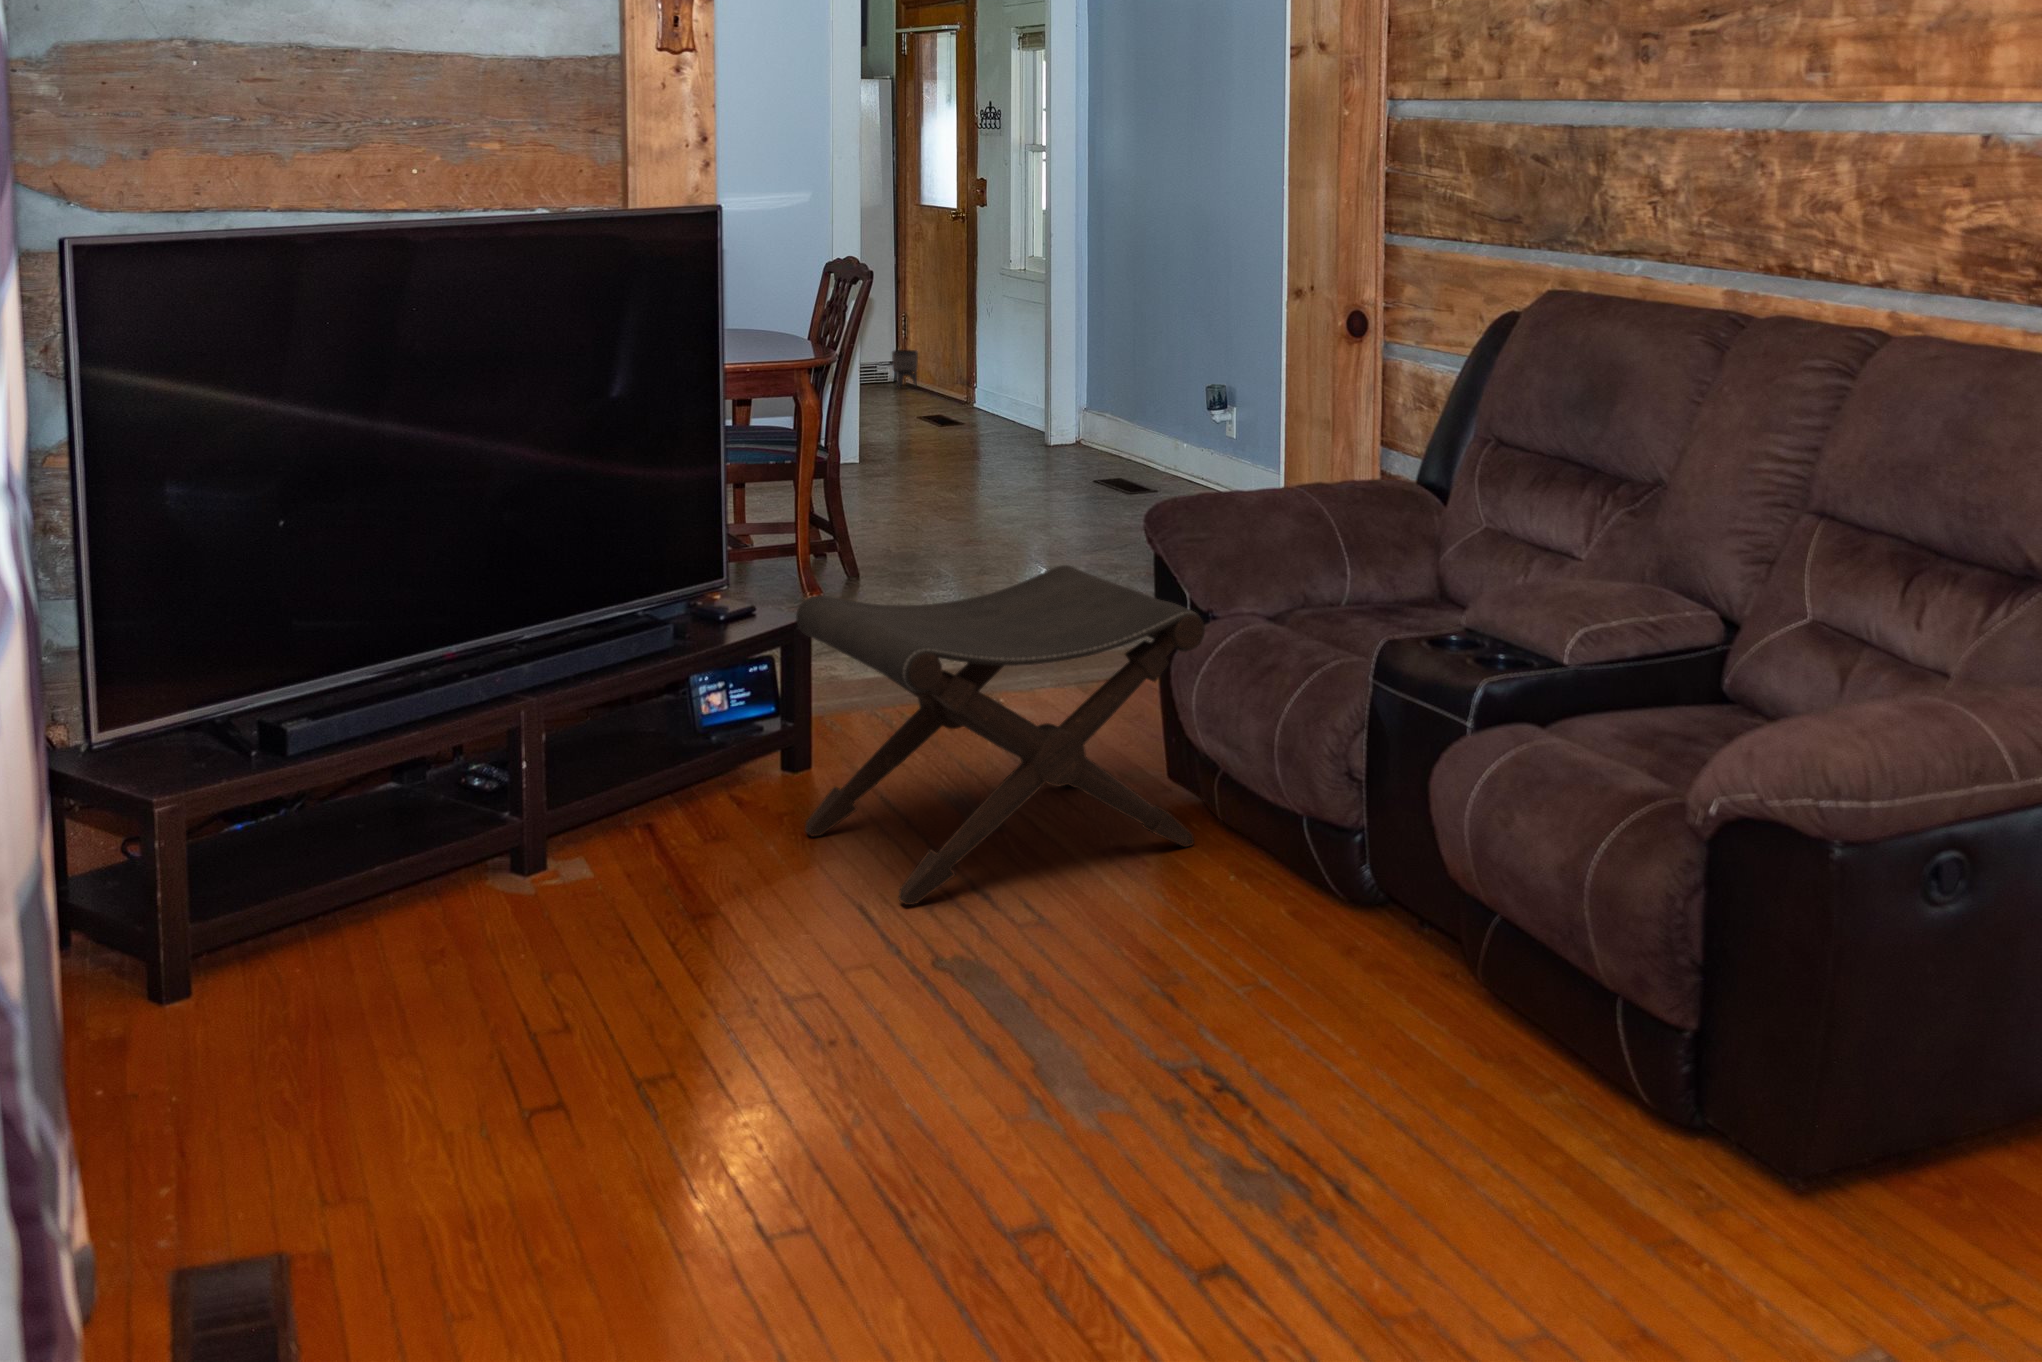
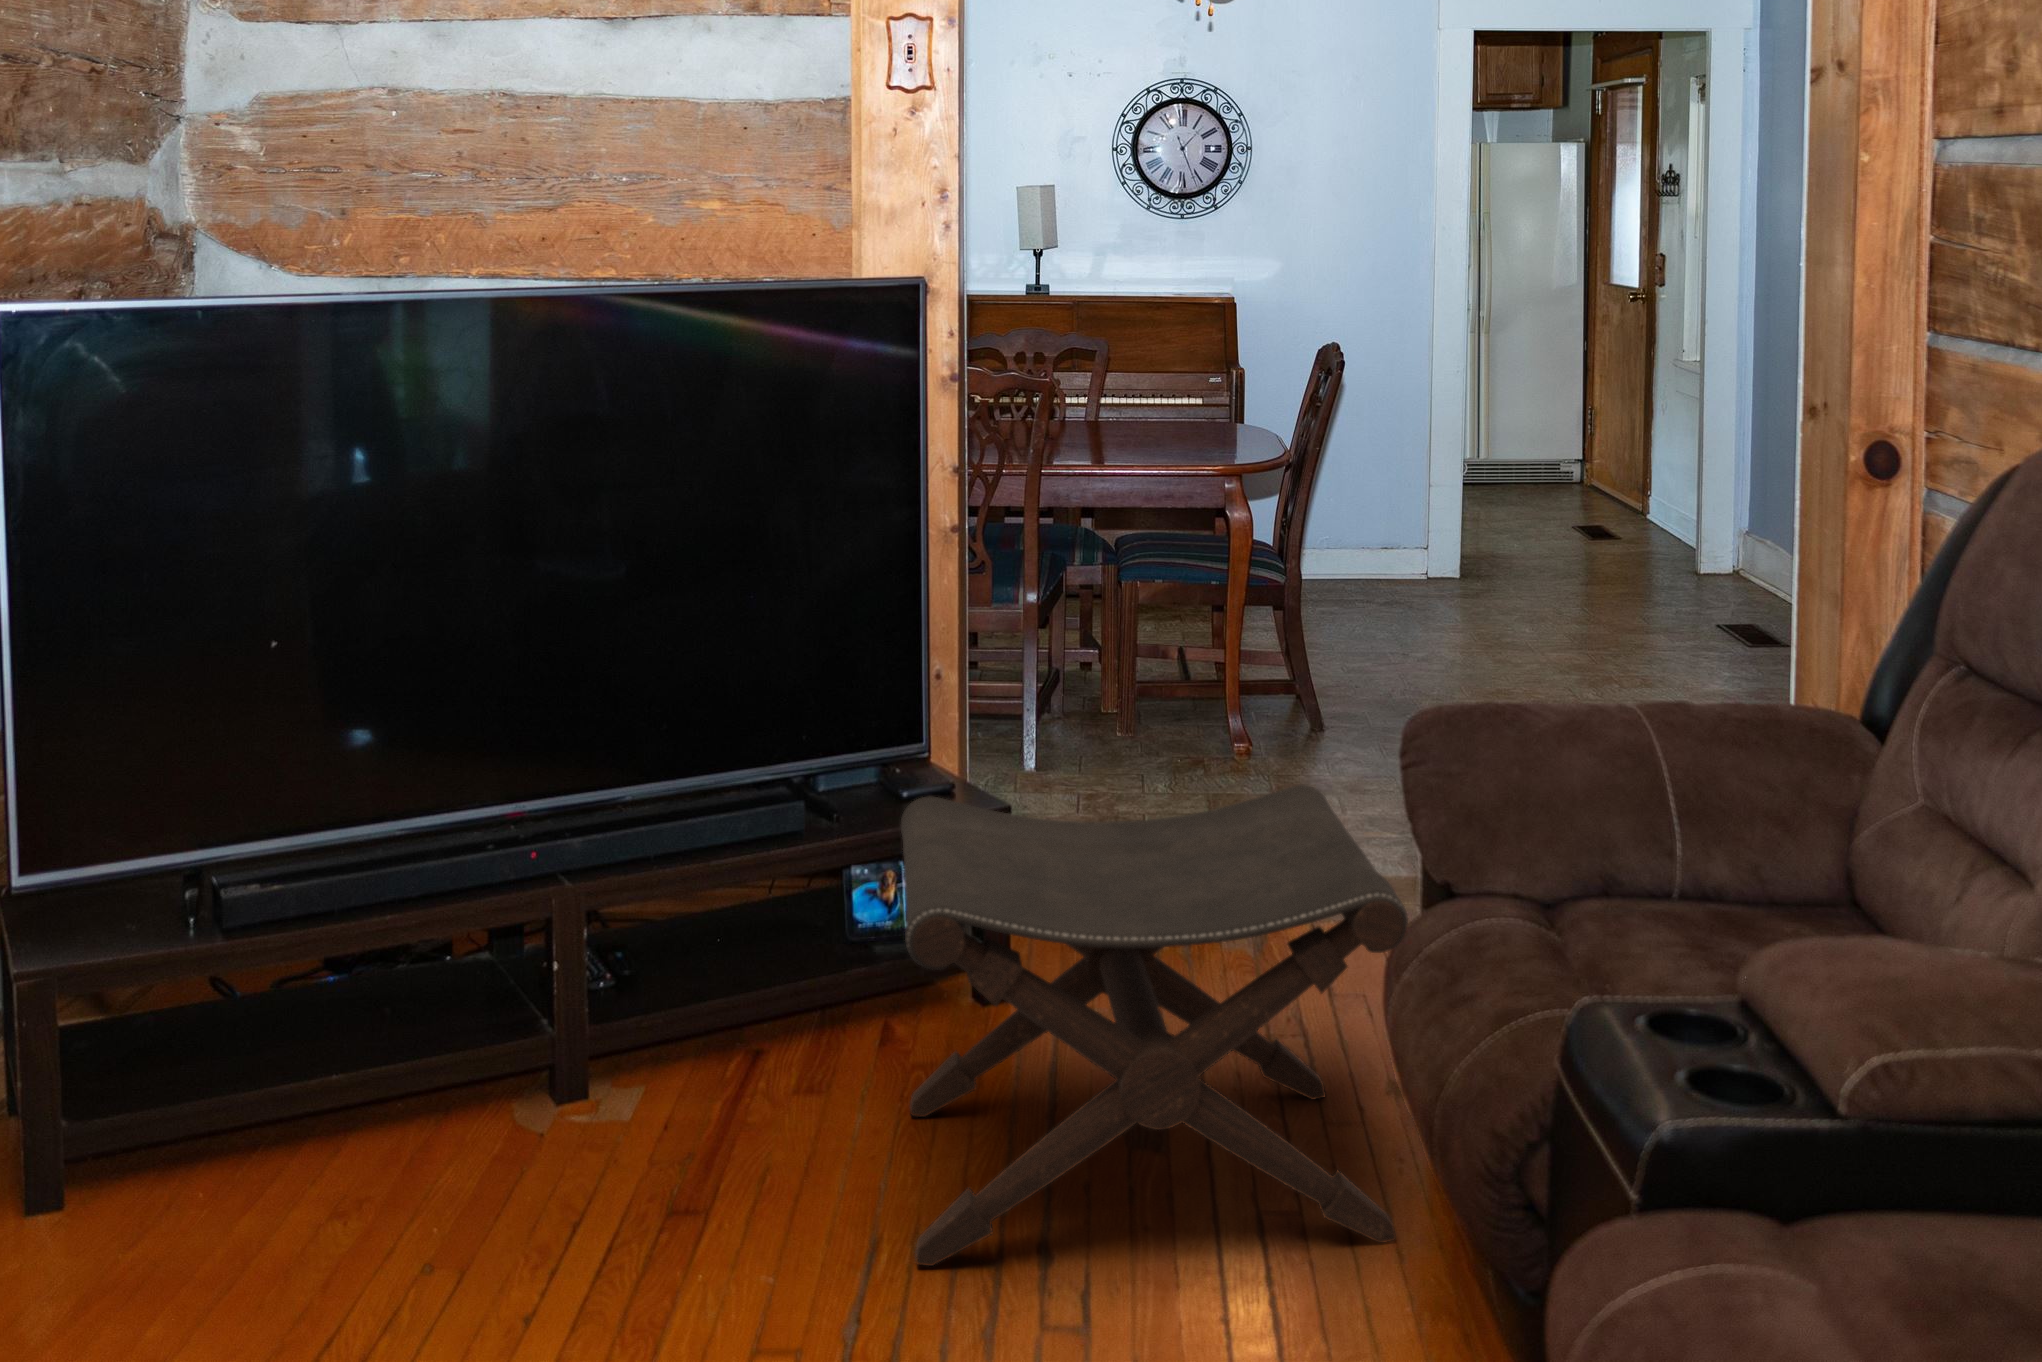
planter: present [892,350,918,388] -> none [1559,445,1590,489]

